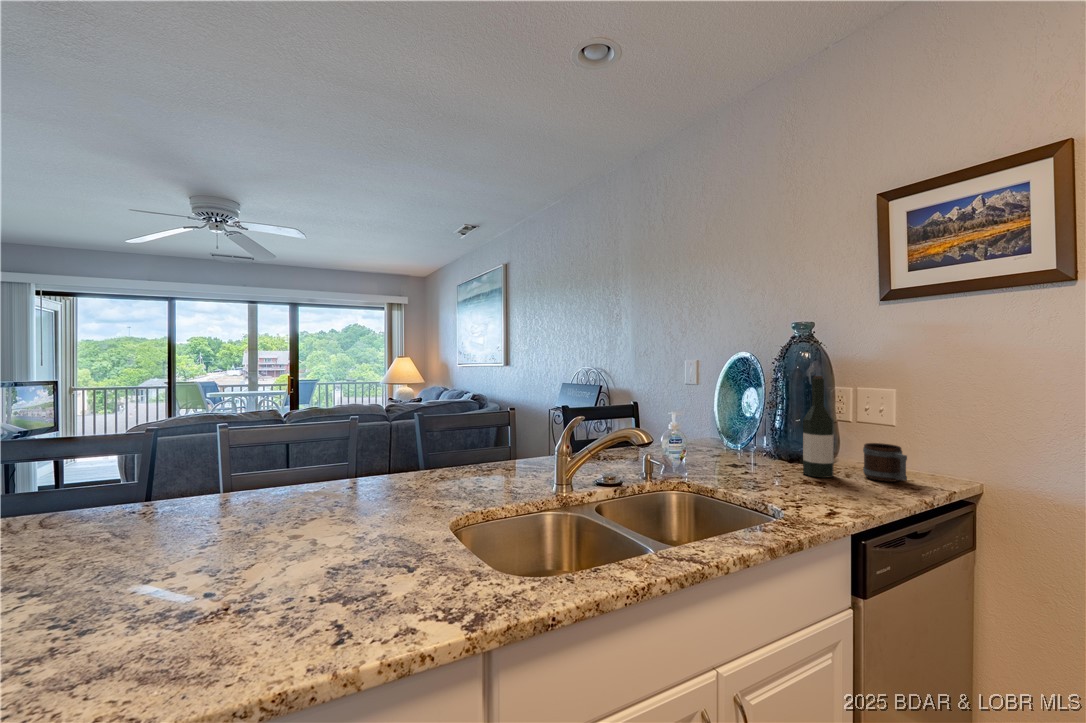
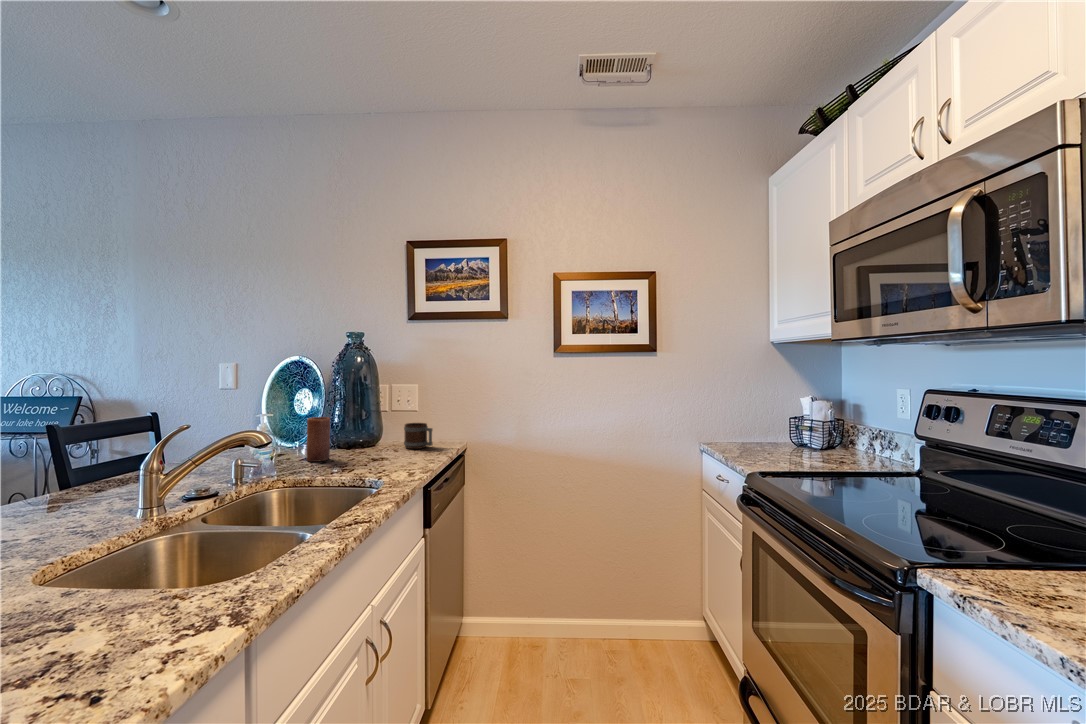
wine bottle: present [803,376,834,478] -> none [366,375,387,454]
candle: none [730,421,756,472] -> present [307,417,330,462]

